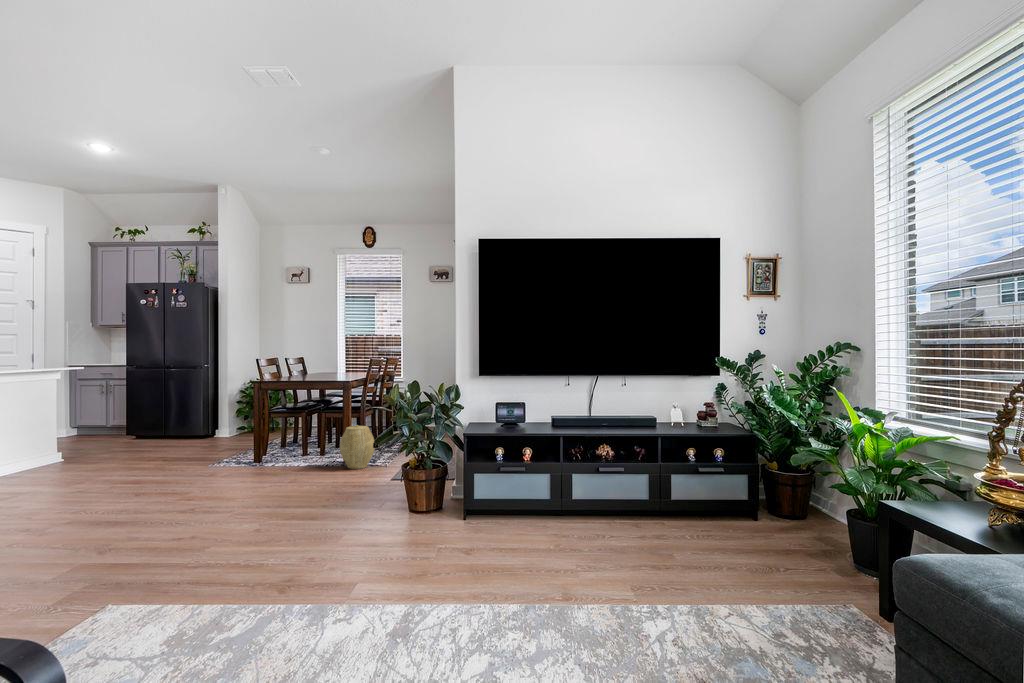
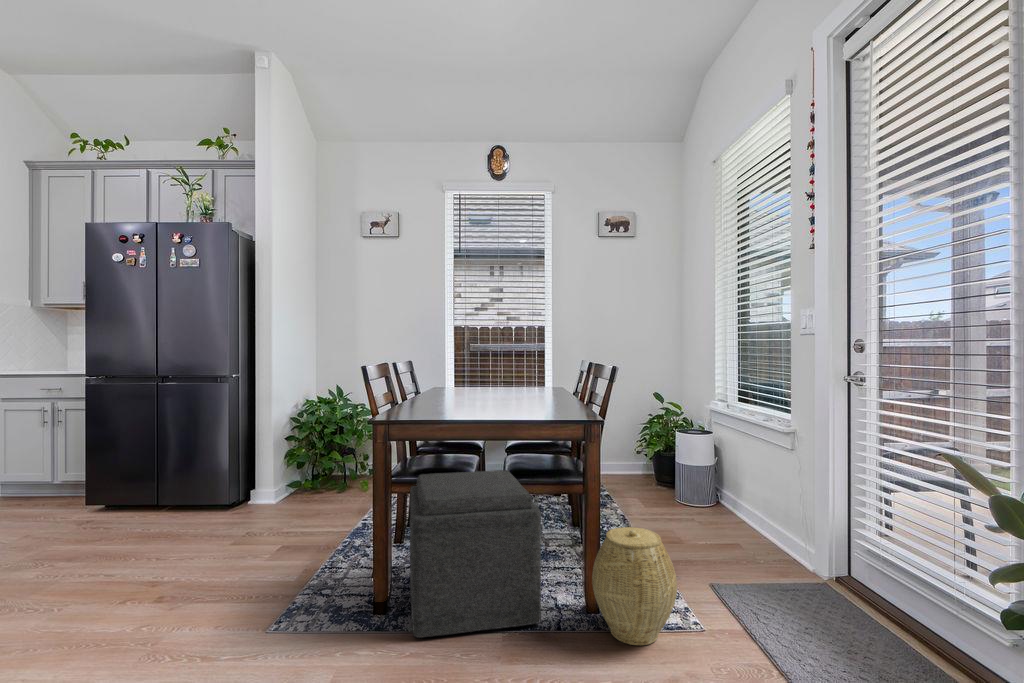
ottoman: none [267,407,329,467] -> present [410,470,541,638]

